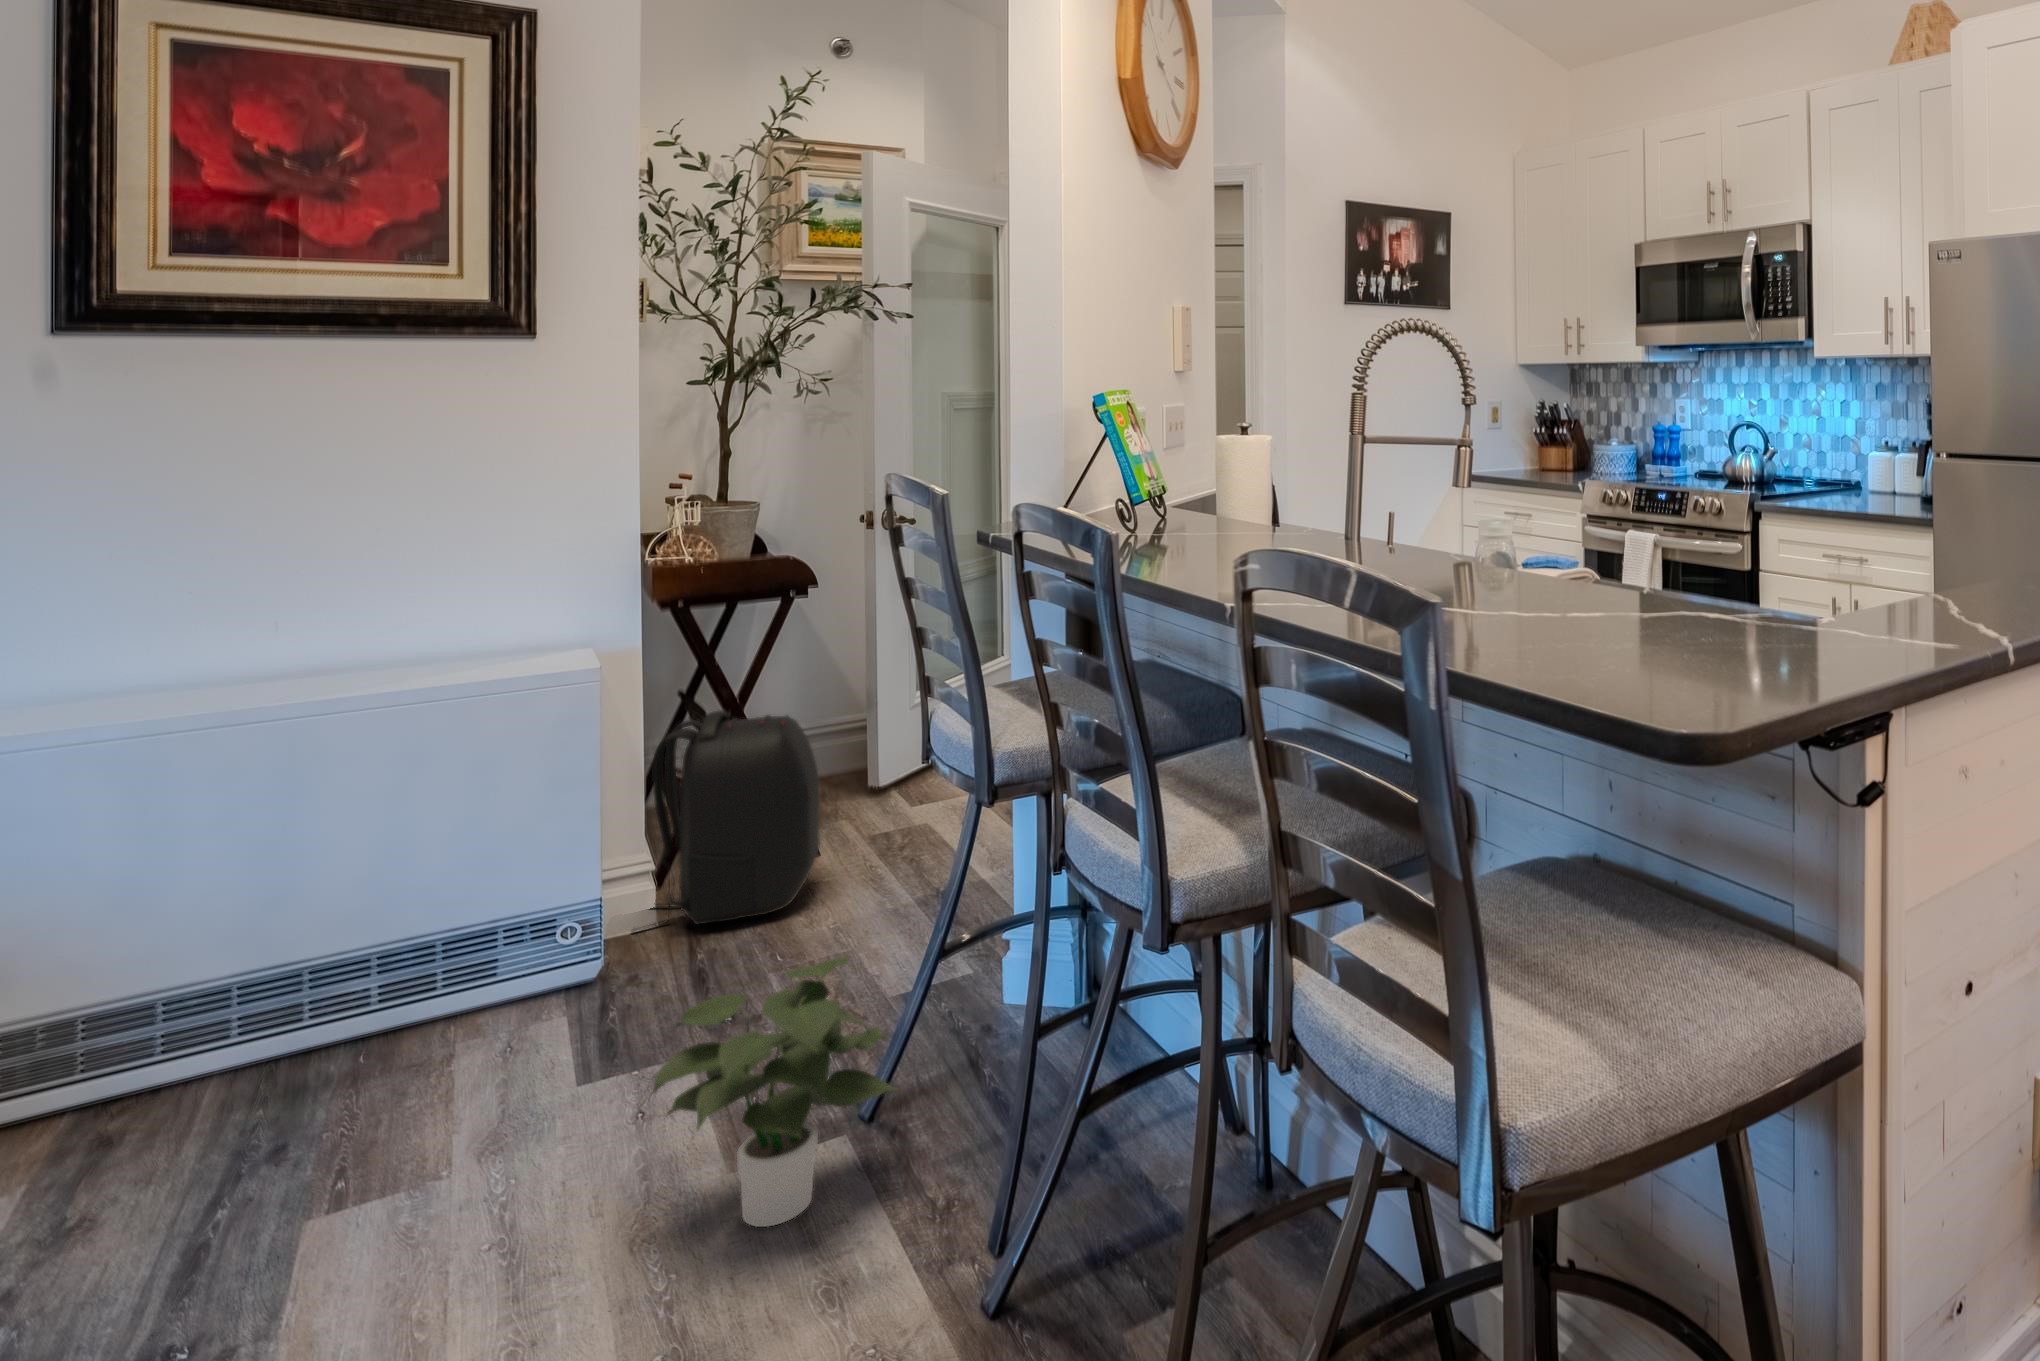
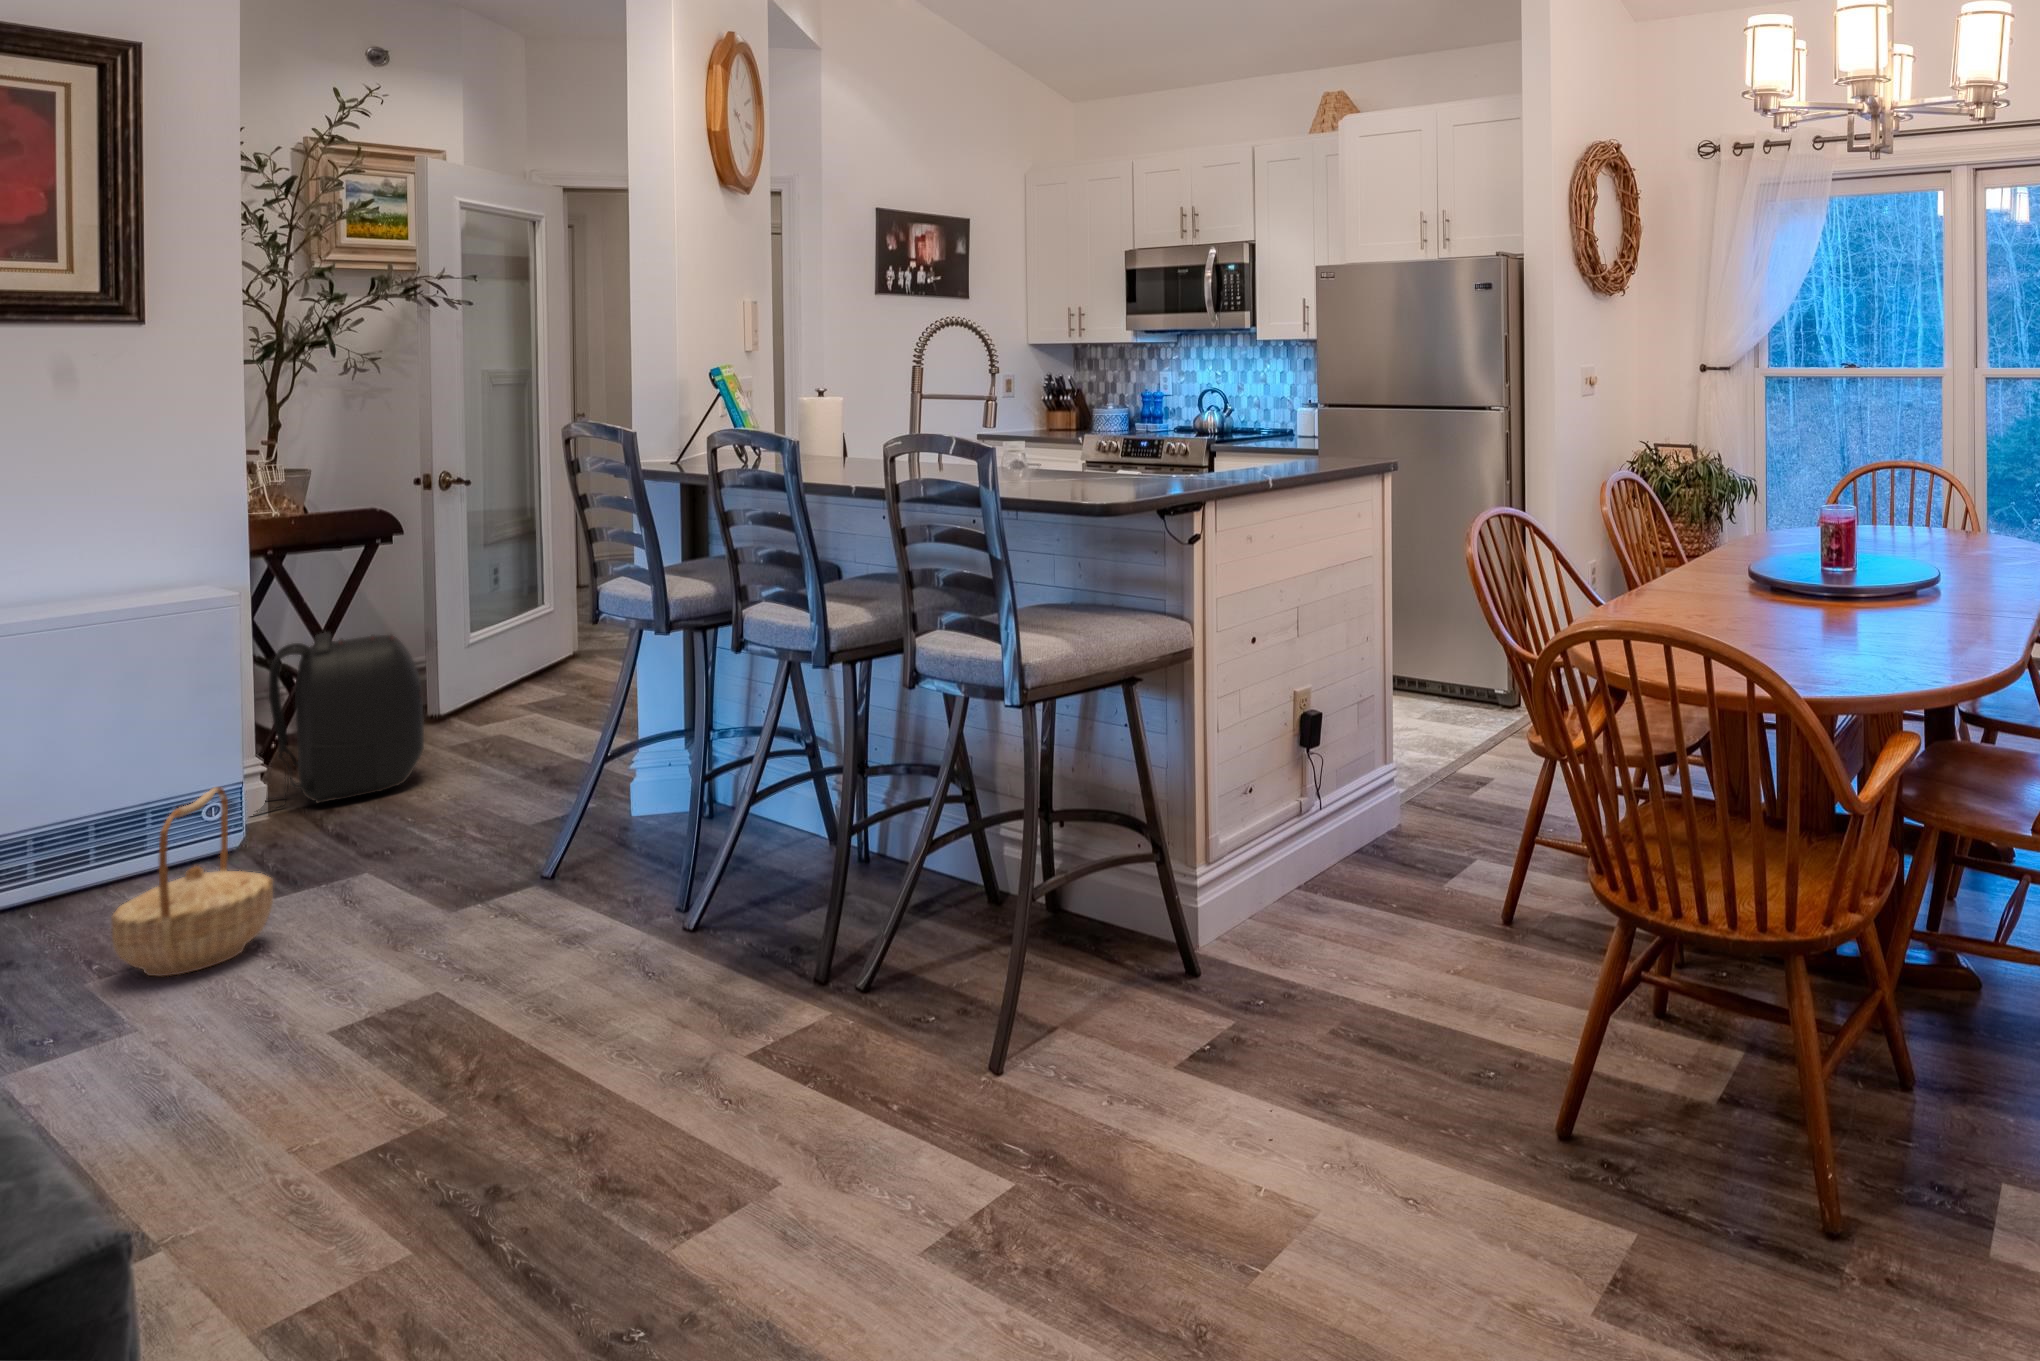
potted plant: present [652,957,897,1227] -> none [411,747,597,916]
basket: none [304,971,511,1262] -> present [111,787,273,976]

